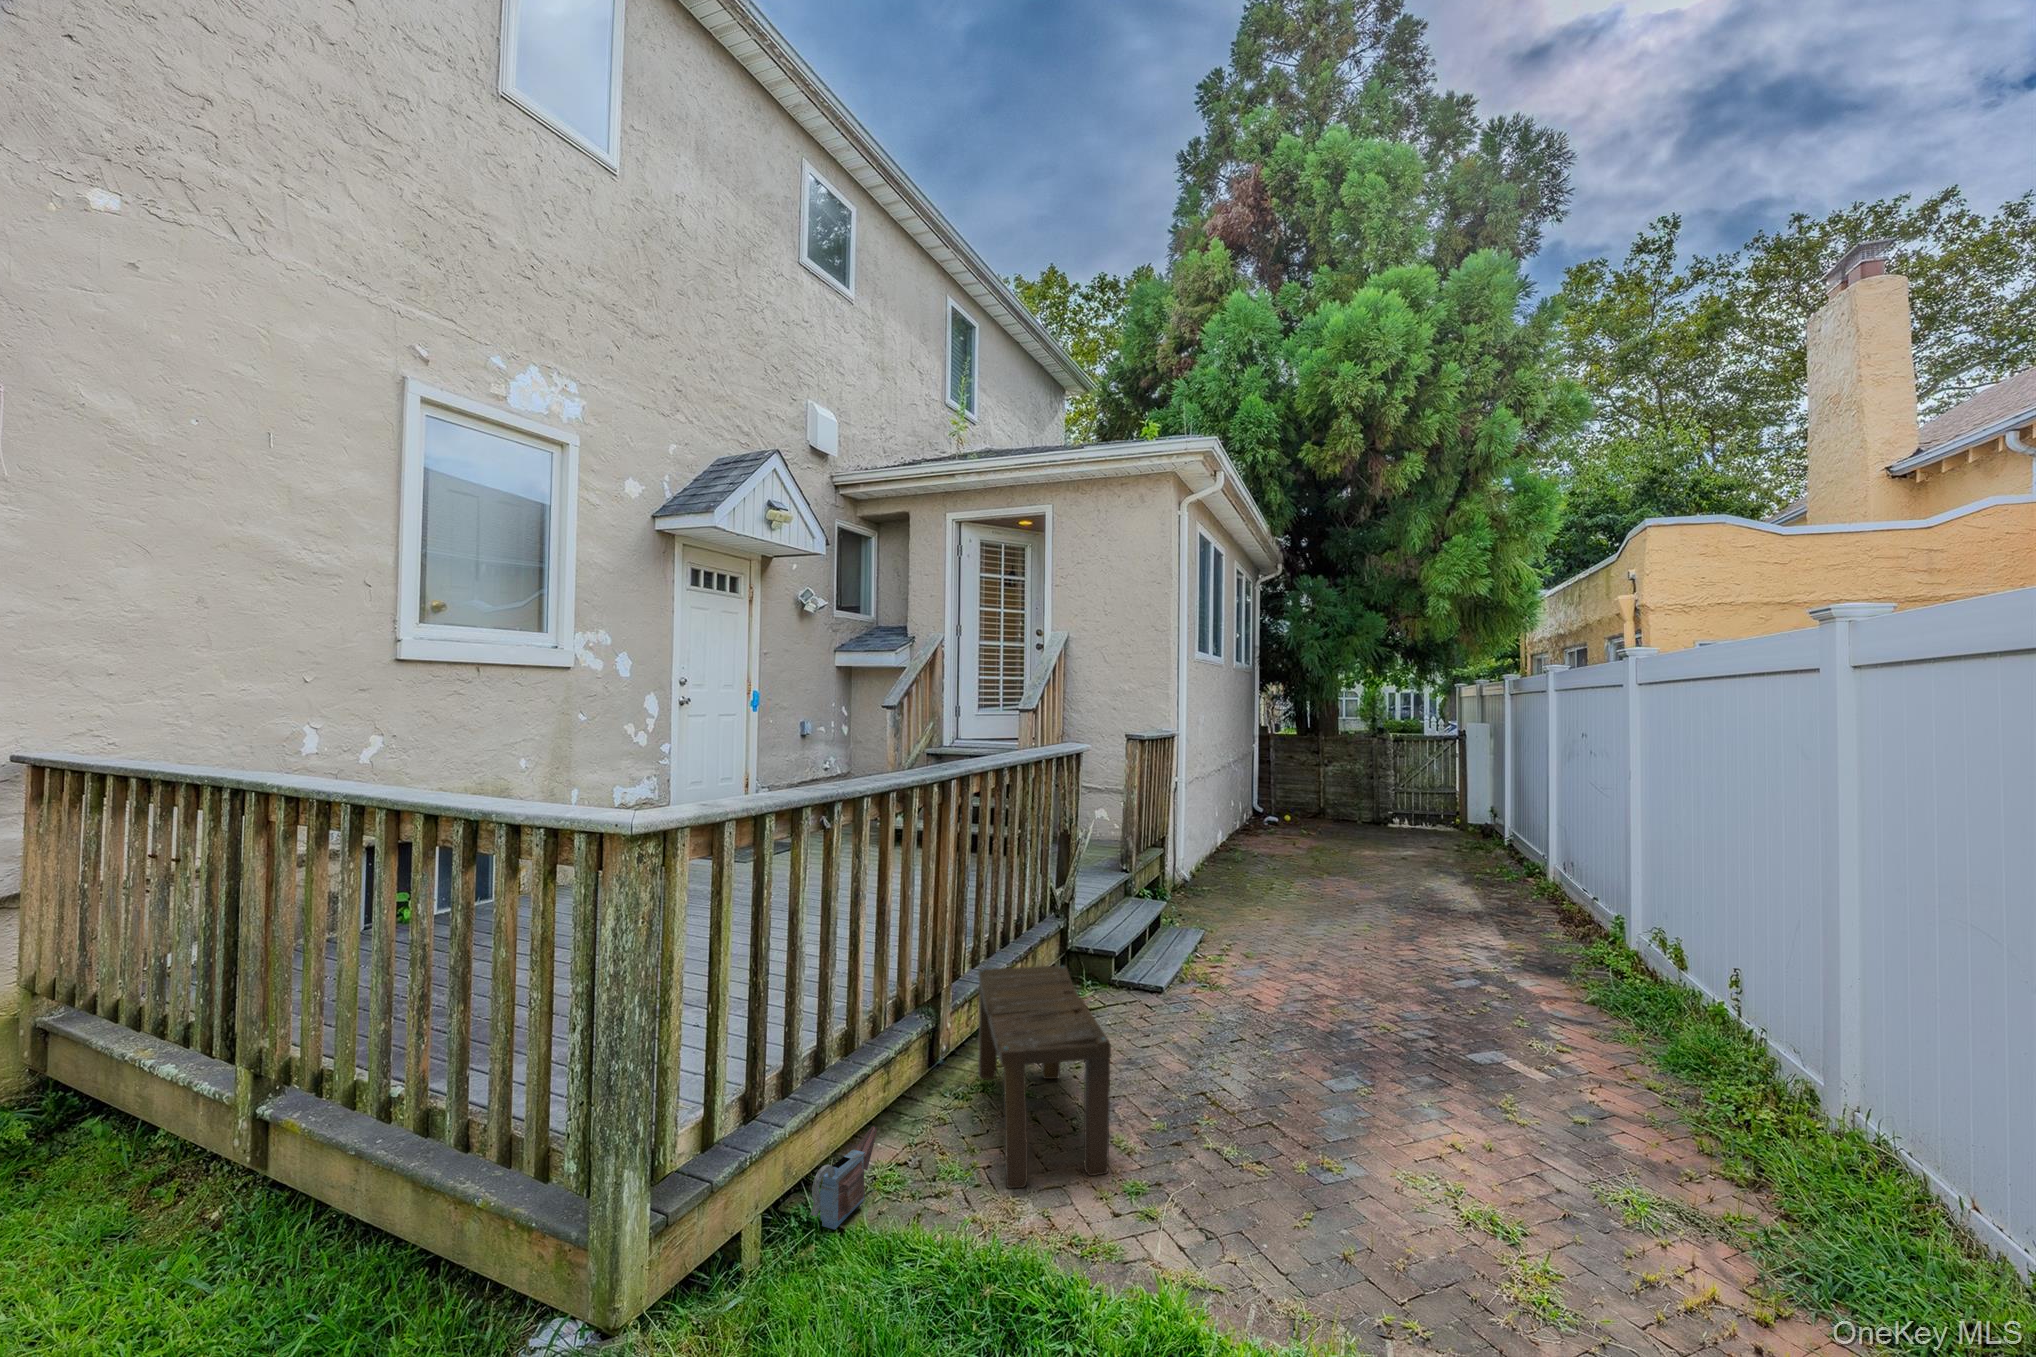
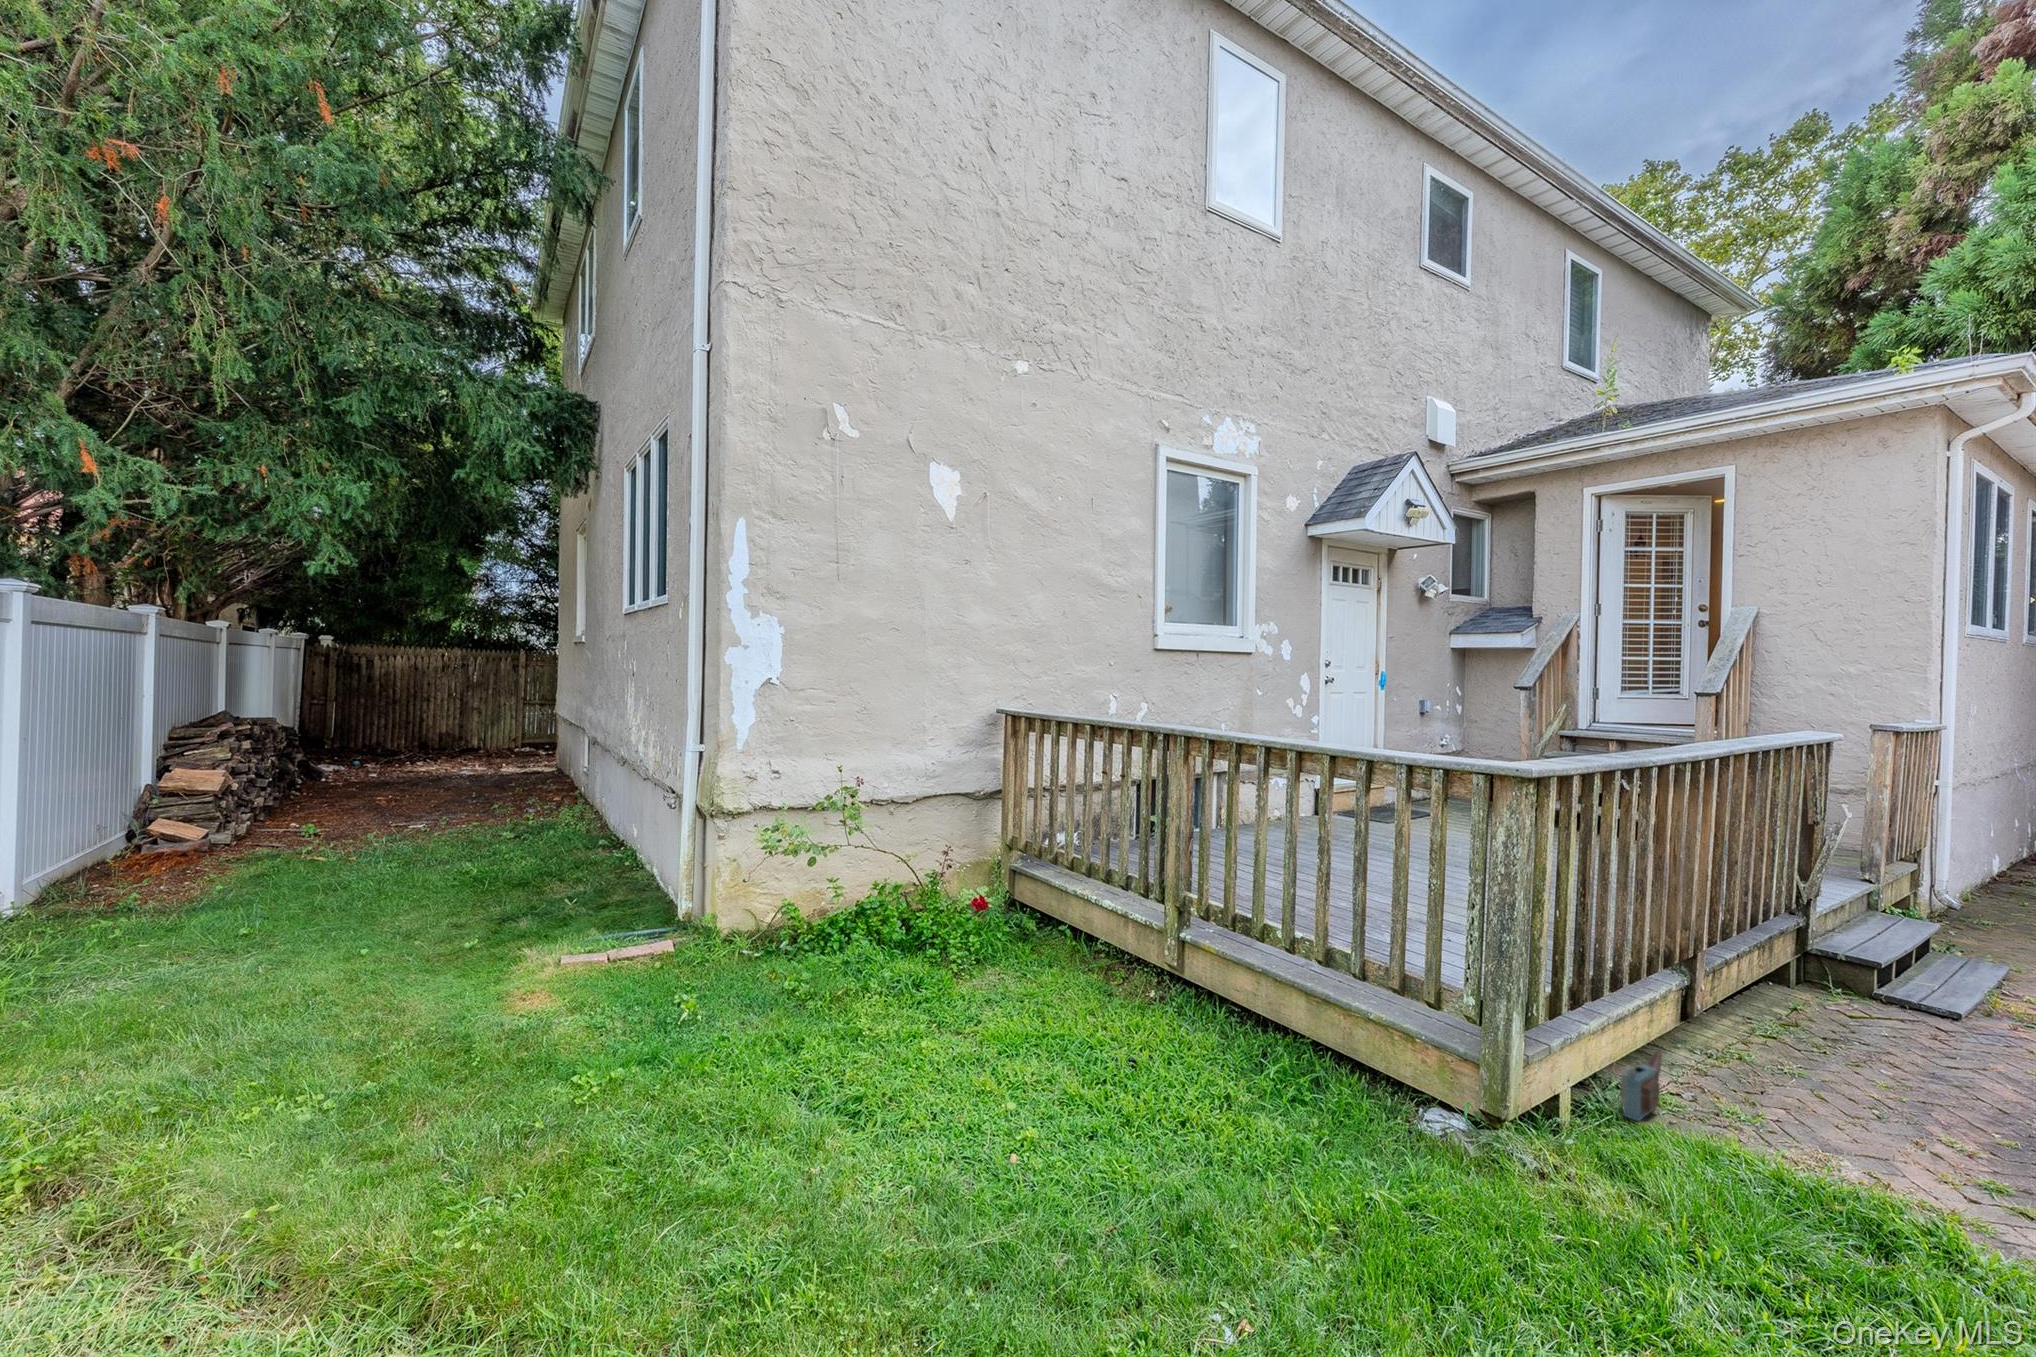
bench: present [978,966,1111,1189] -> none [1732,944,1966,1166]

